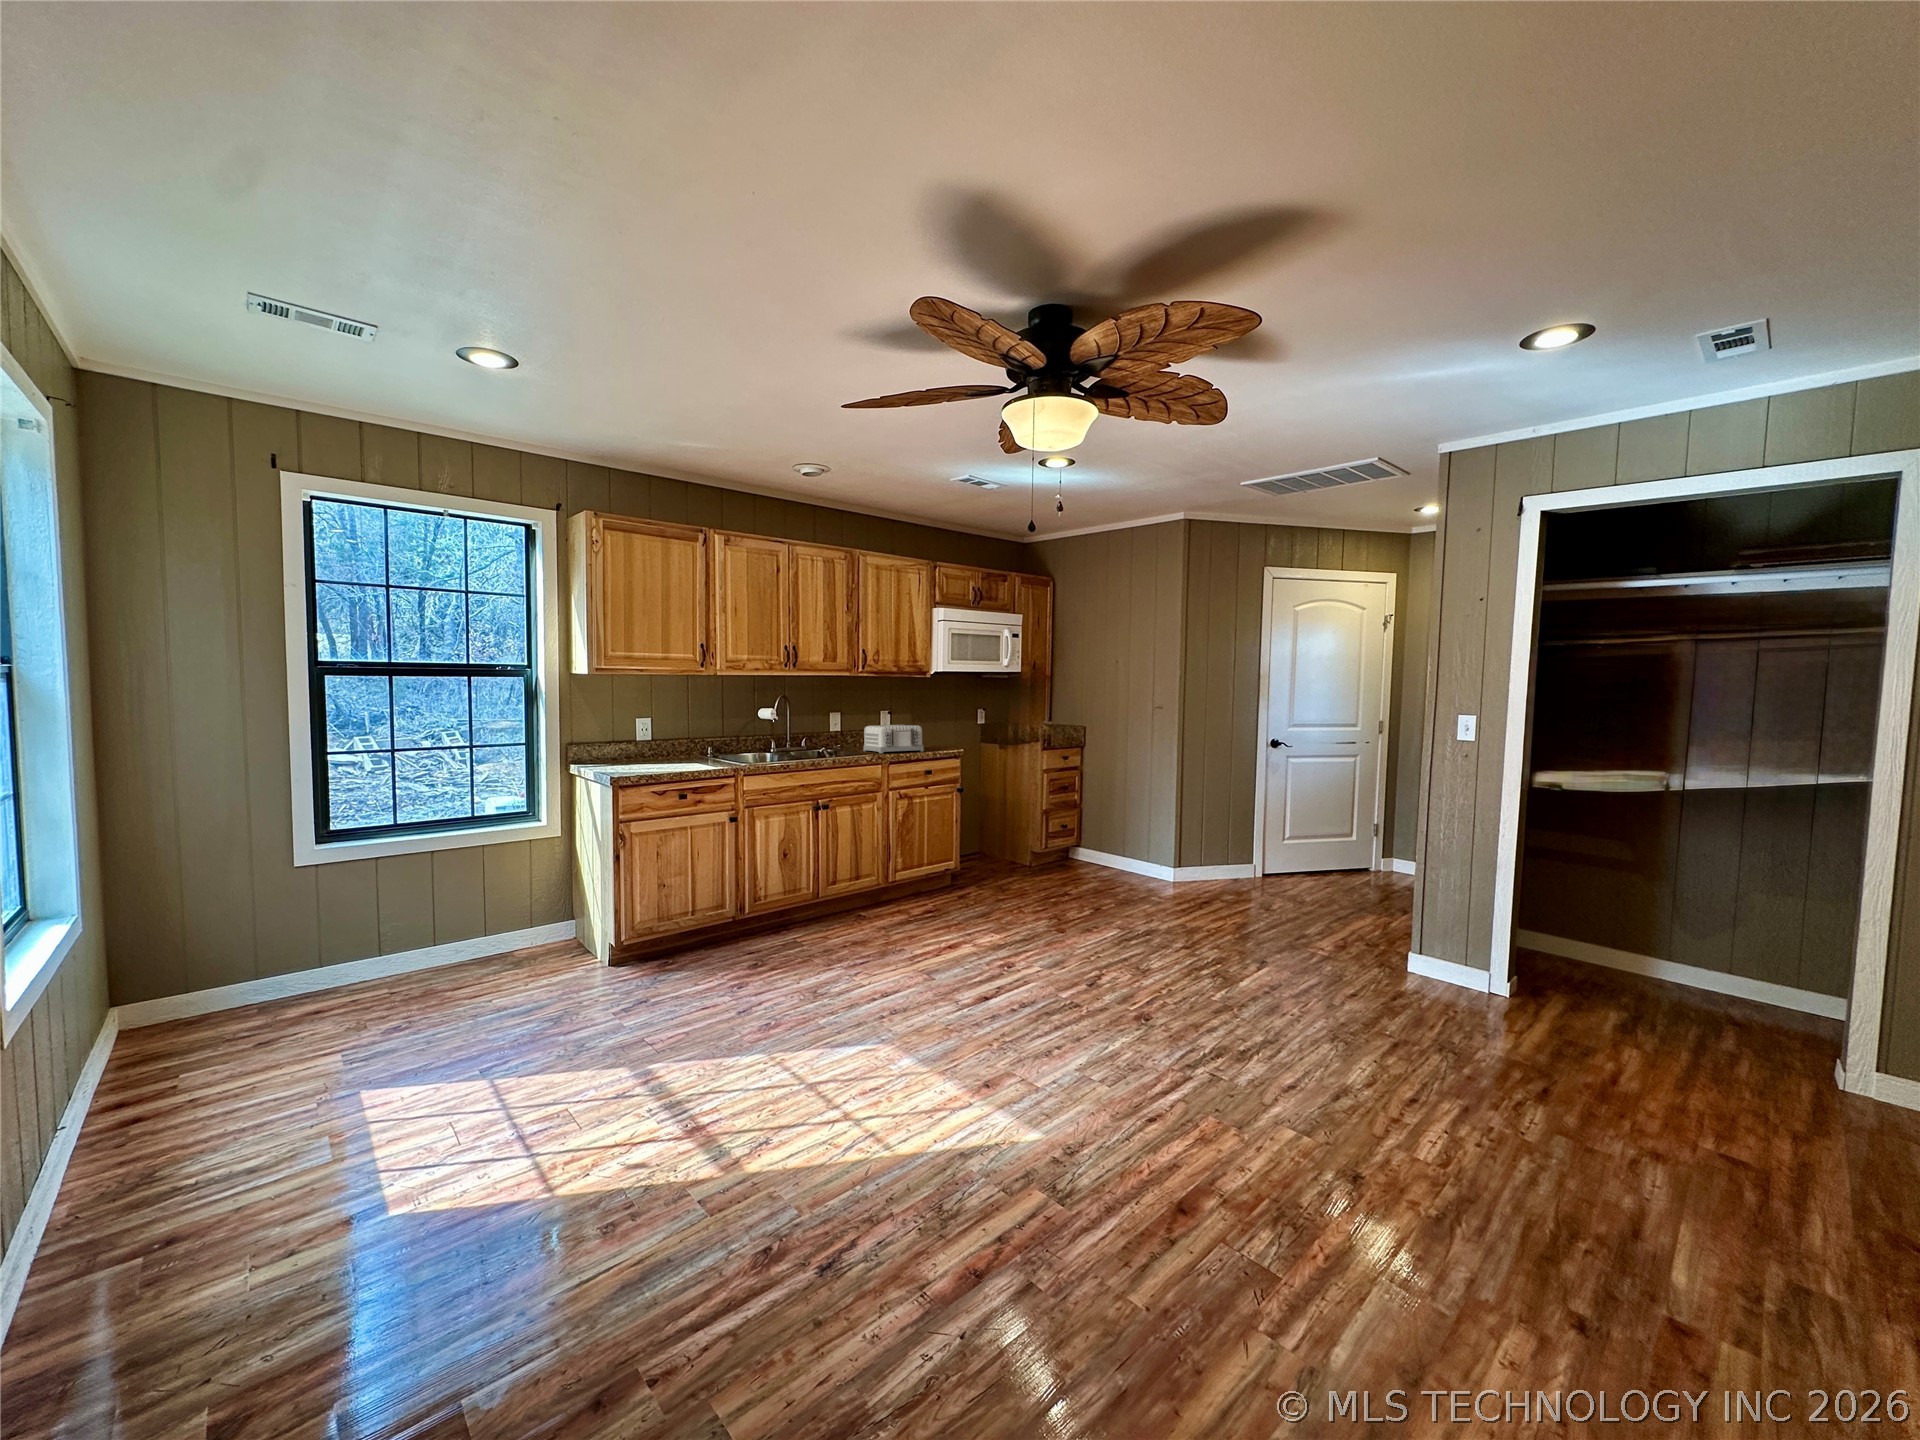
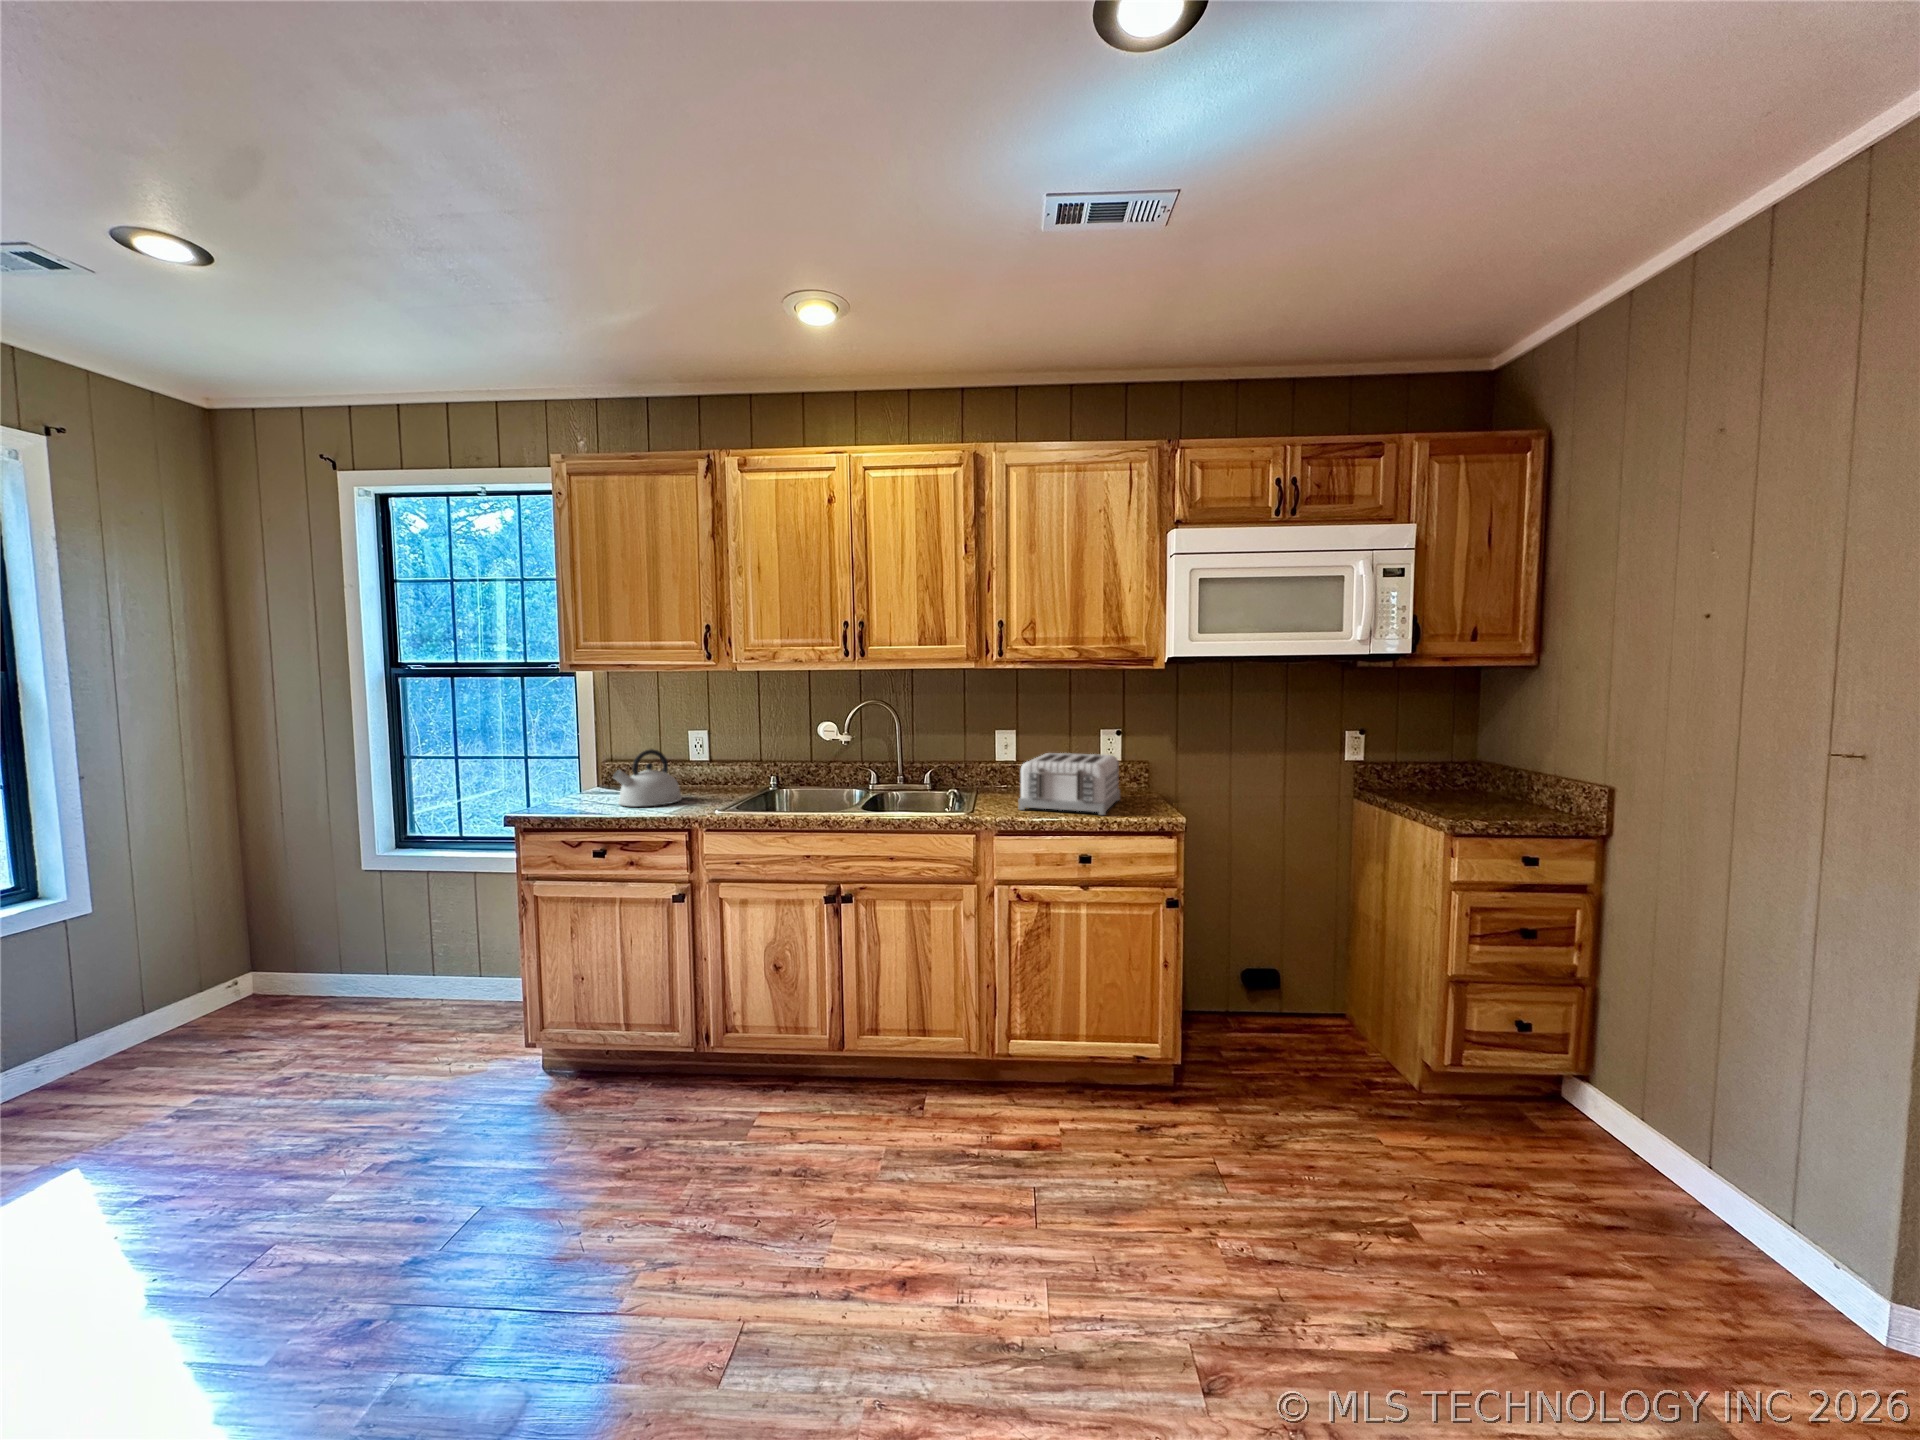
kettle: none [639,729,684,768] -> present [613,749,682,806]

